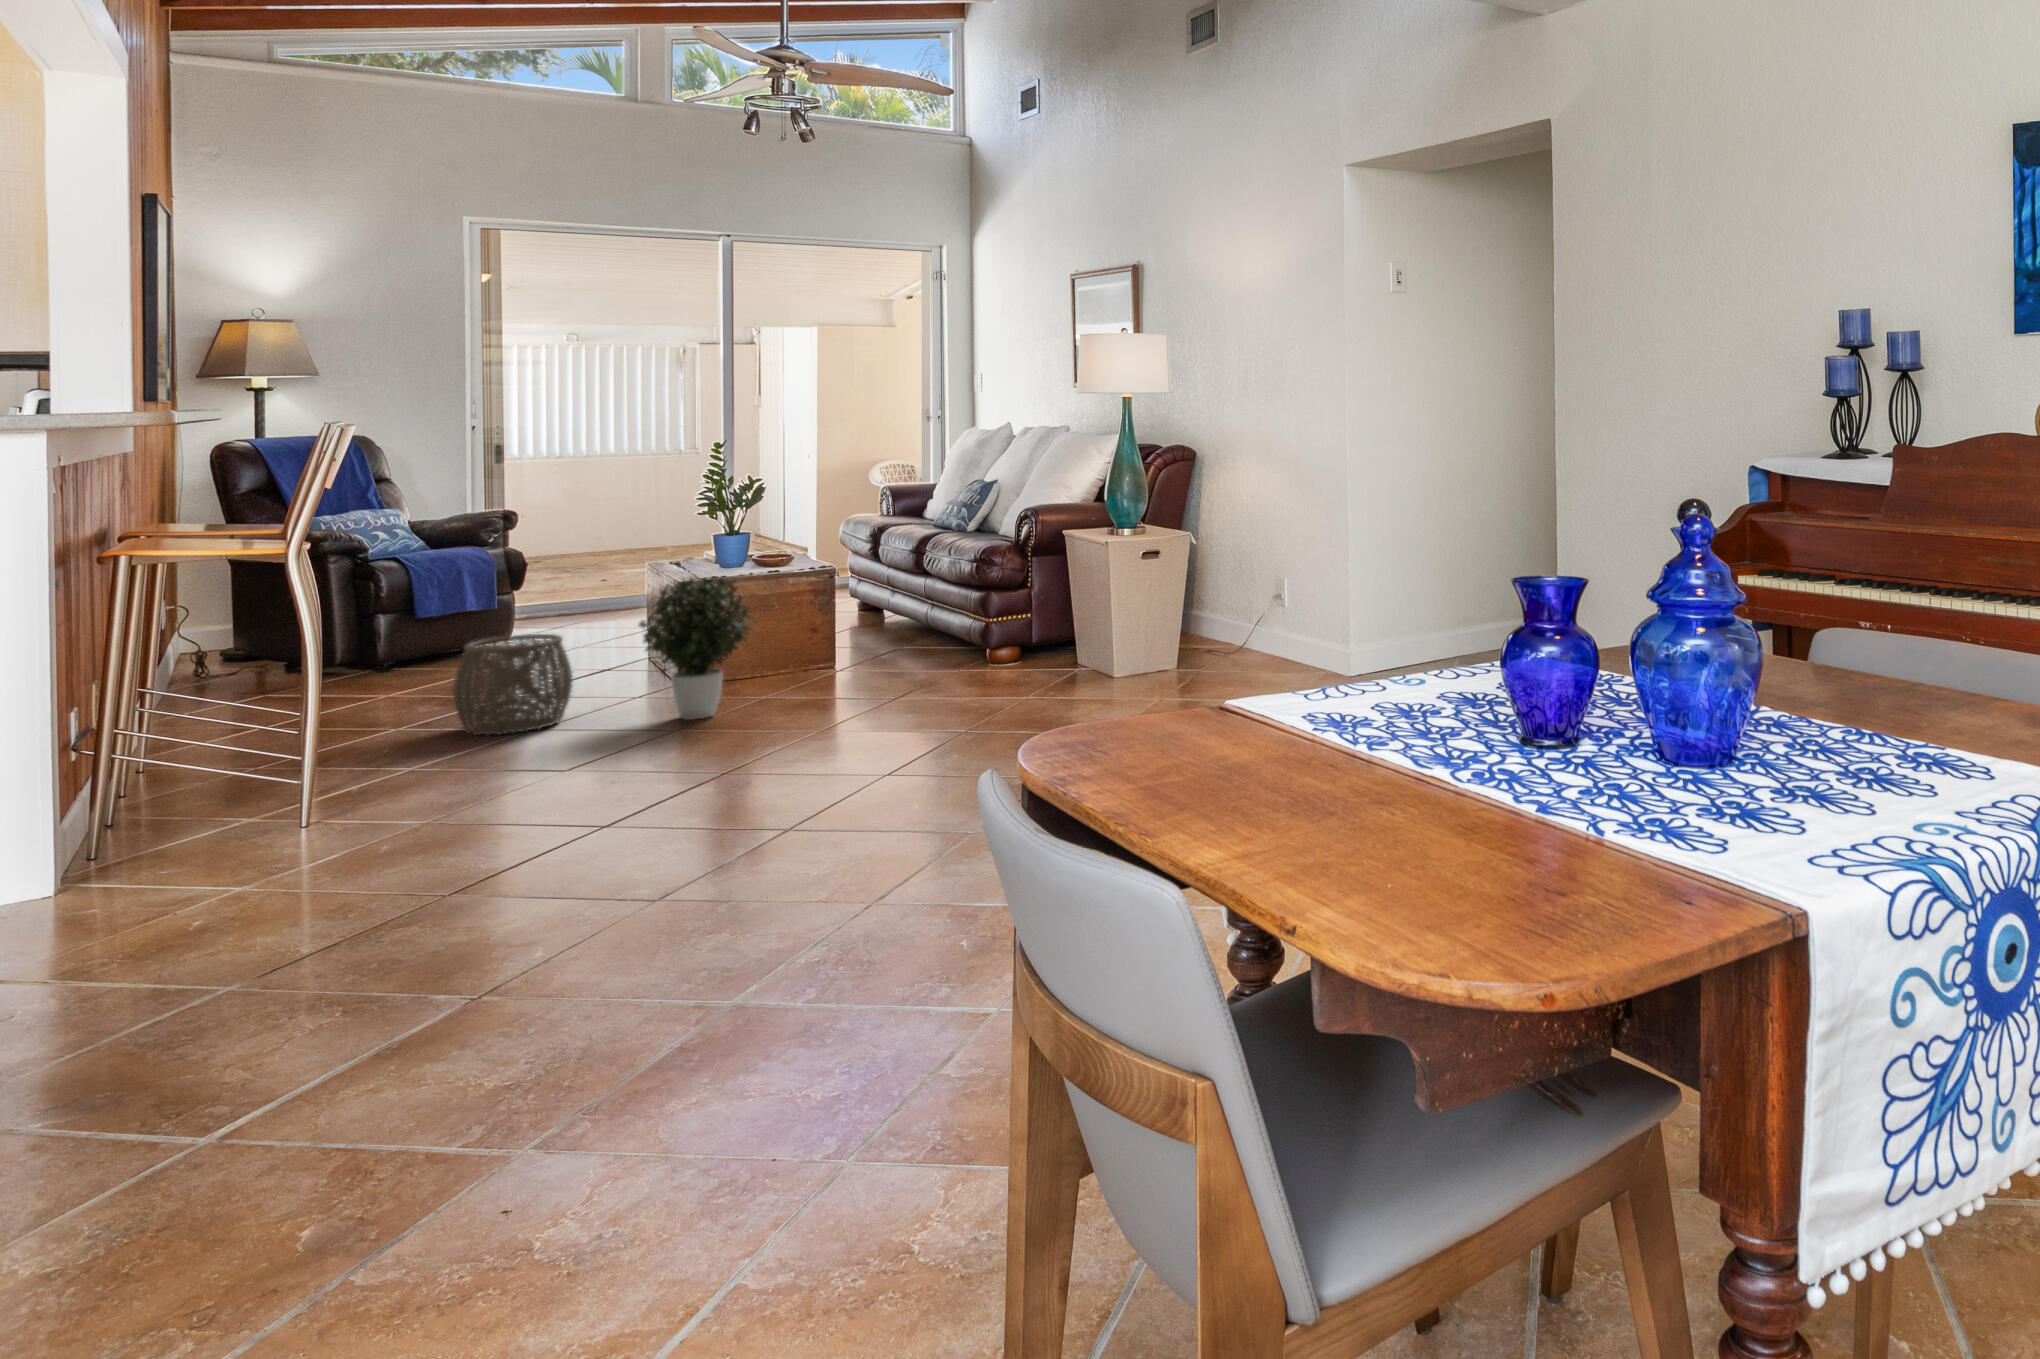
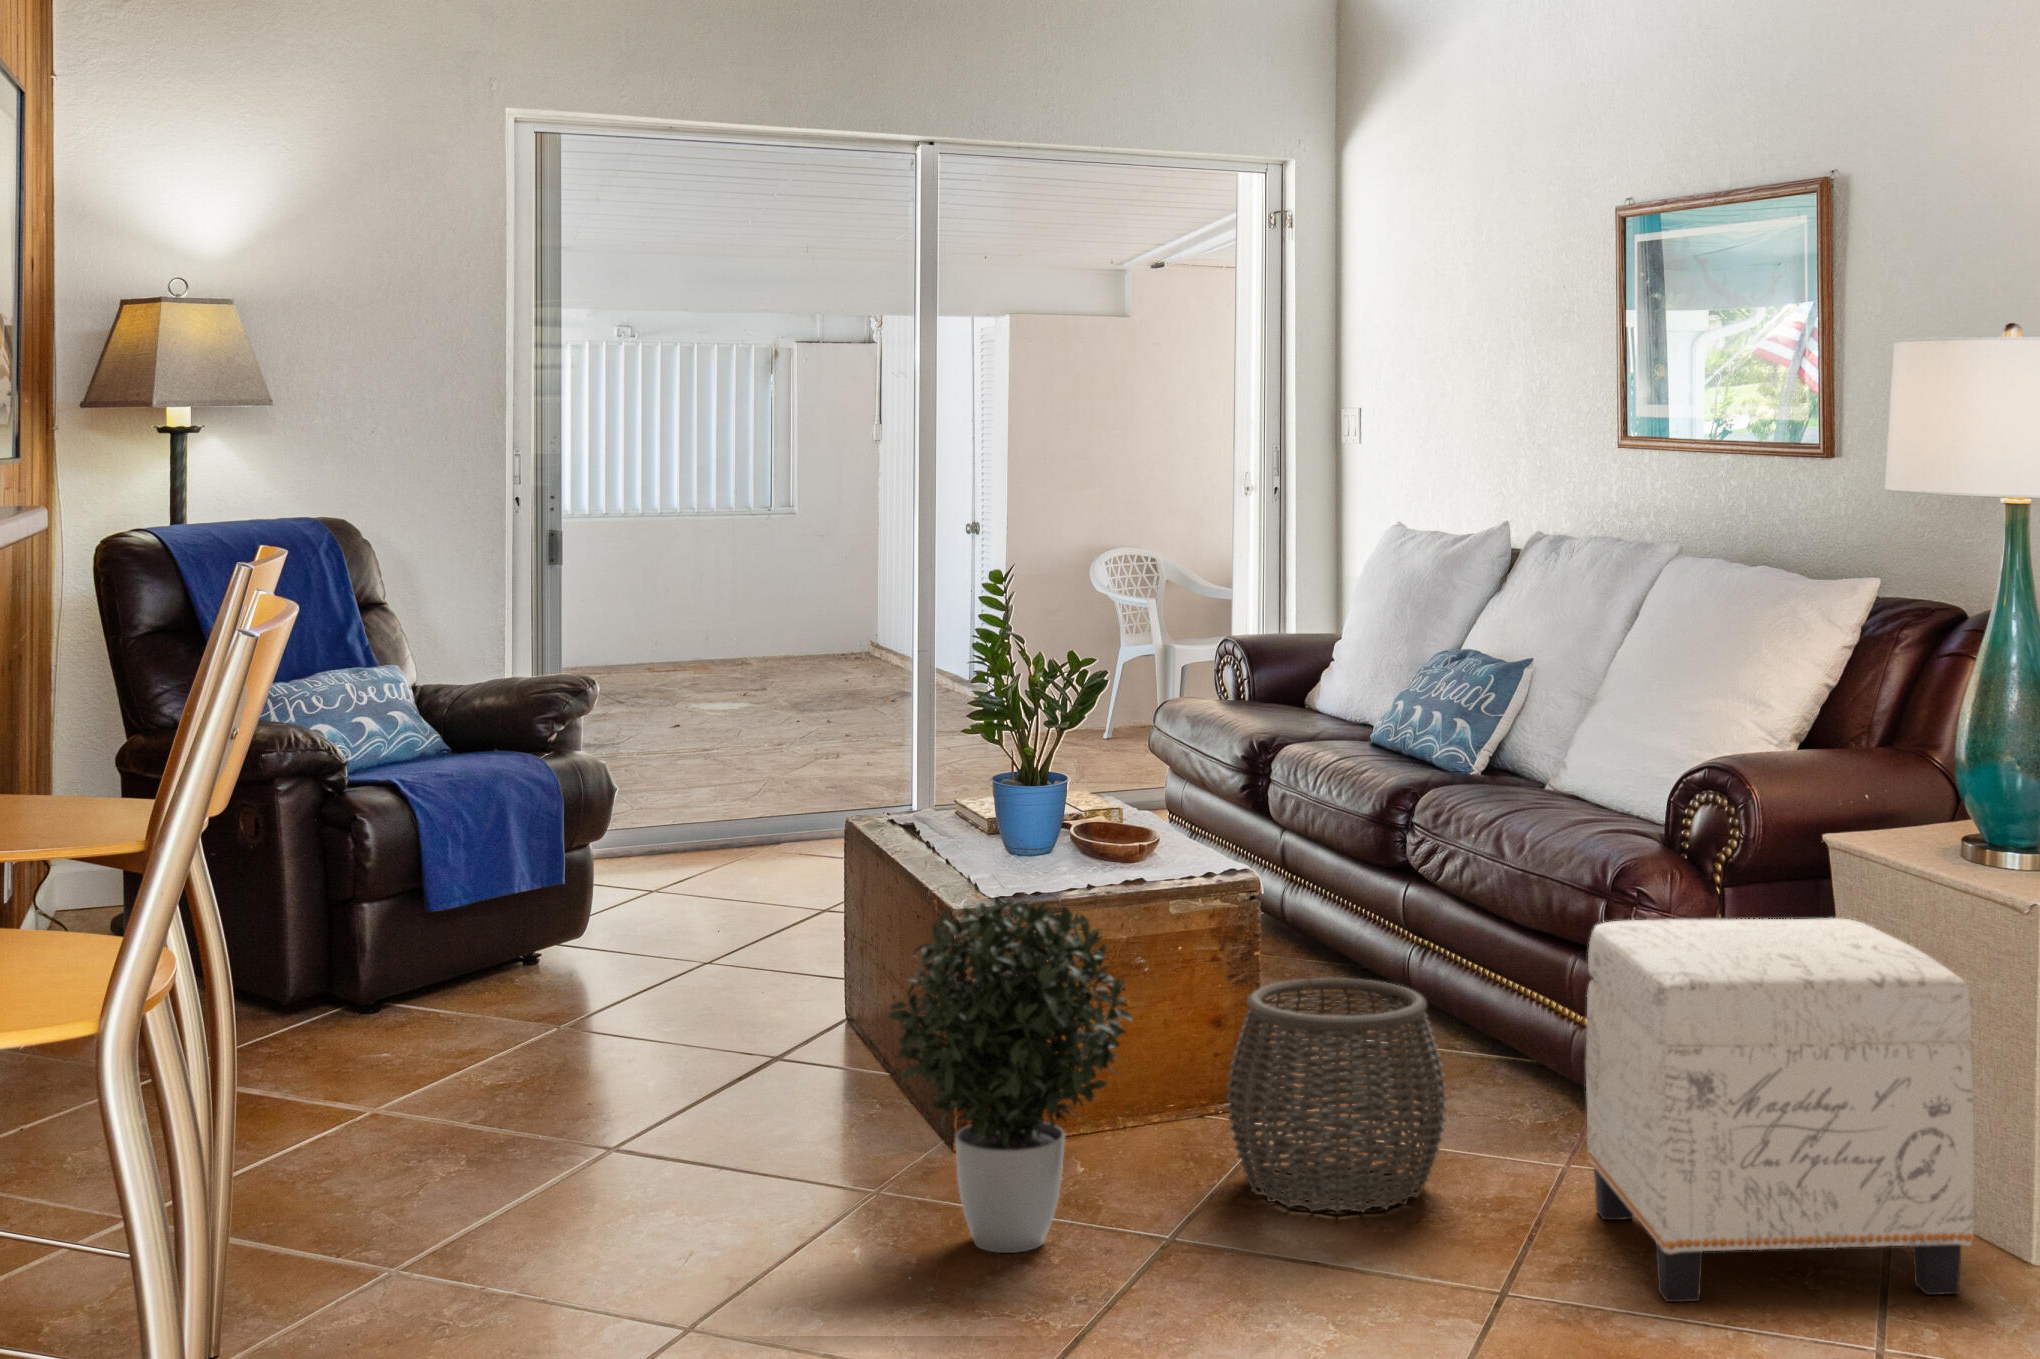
ottoman: none [961,569,1094,710] -> present [1586,918,1974,1302]
woven basket: present [453,634,573,735] -> present [1226,978,1448,1213]

